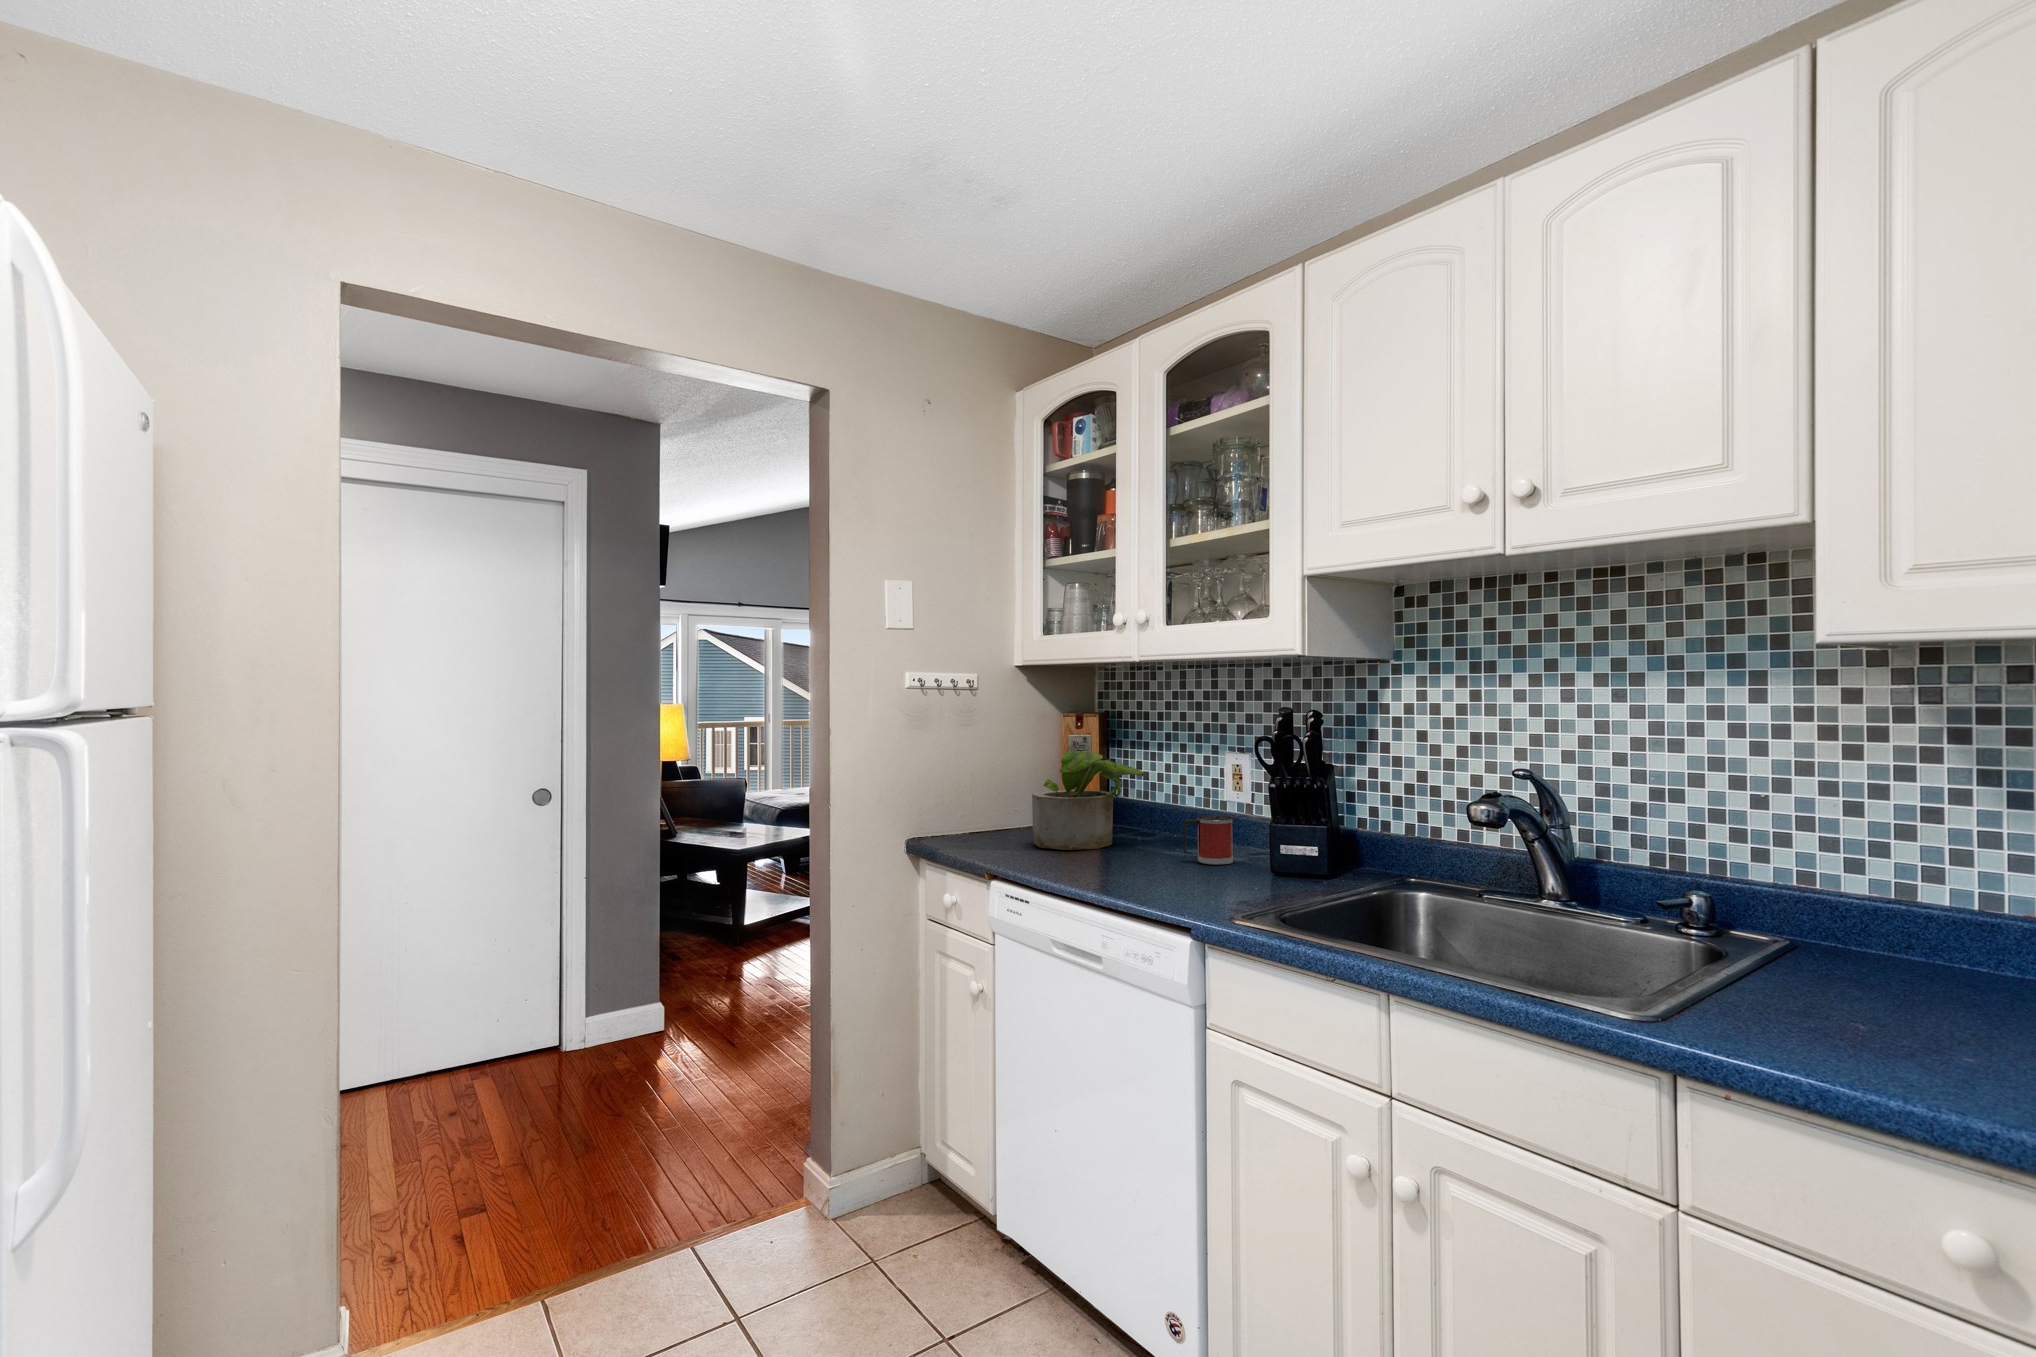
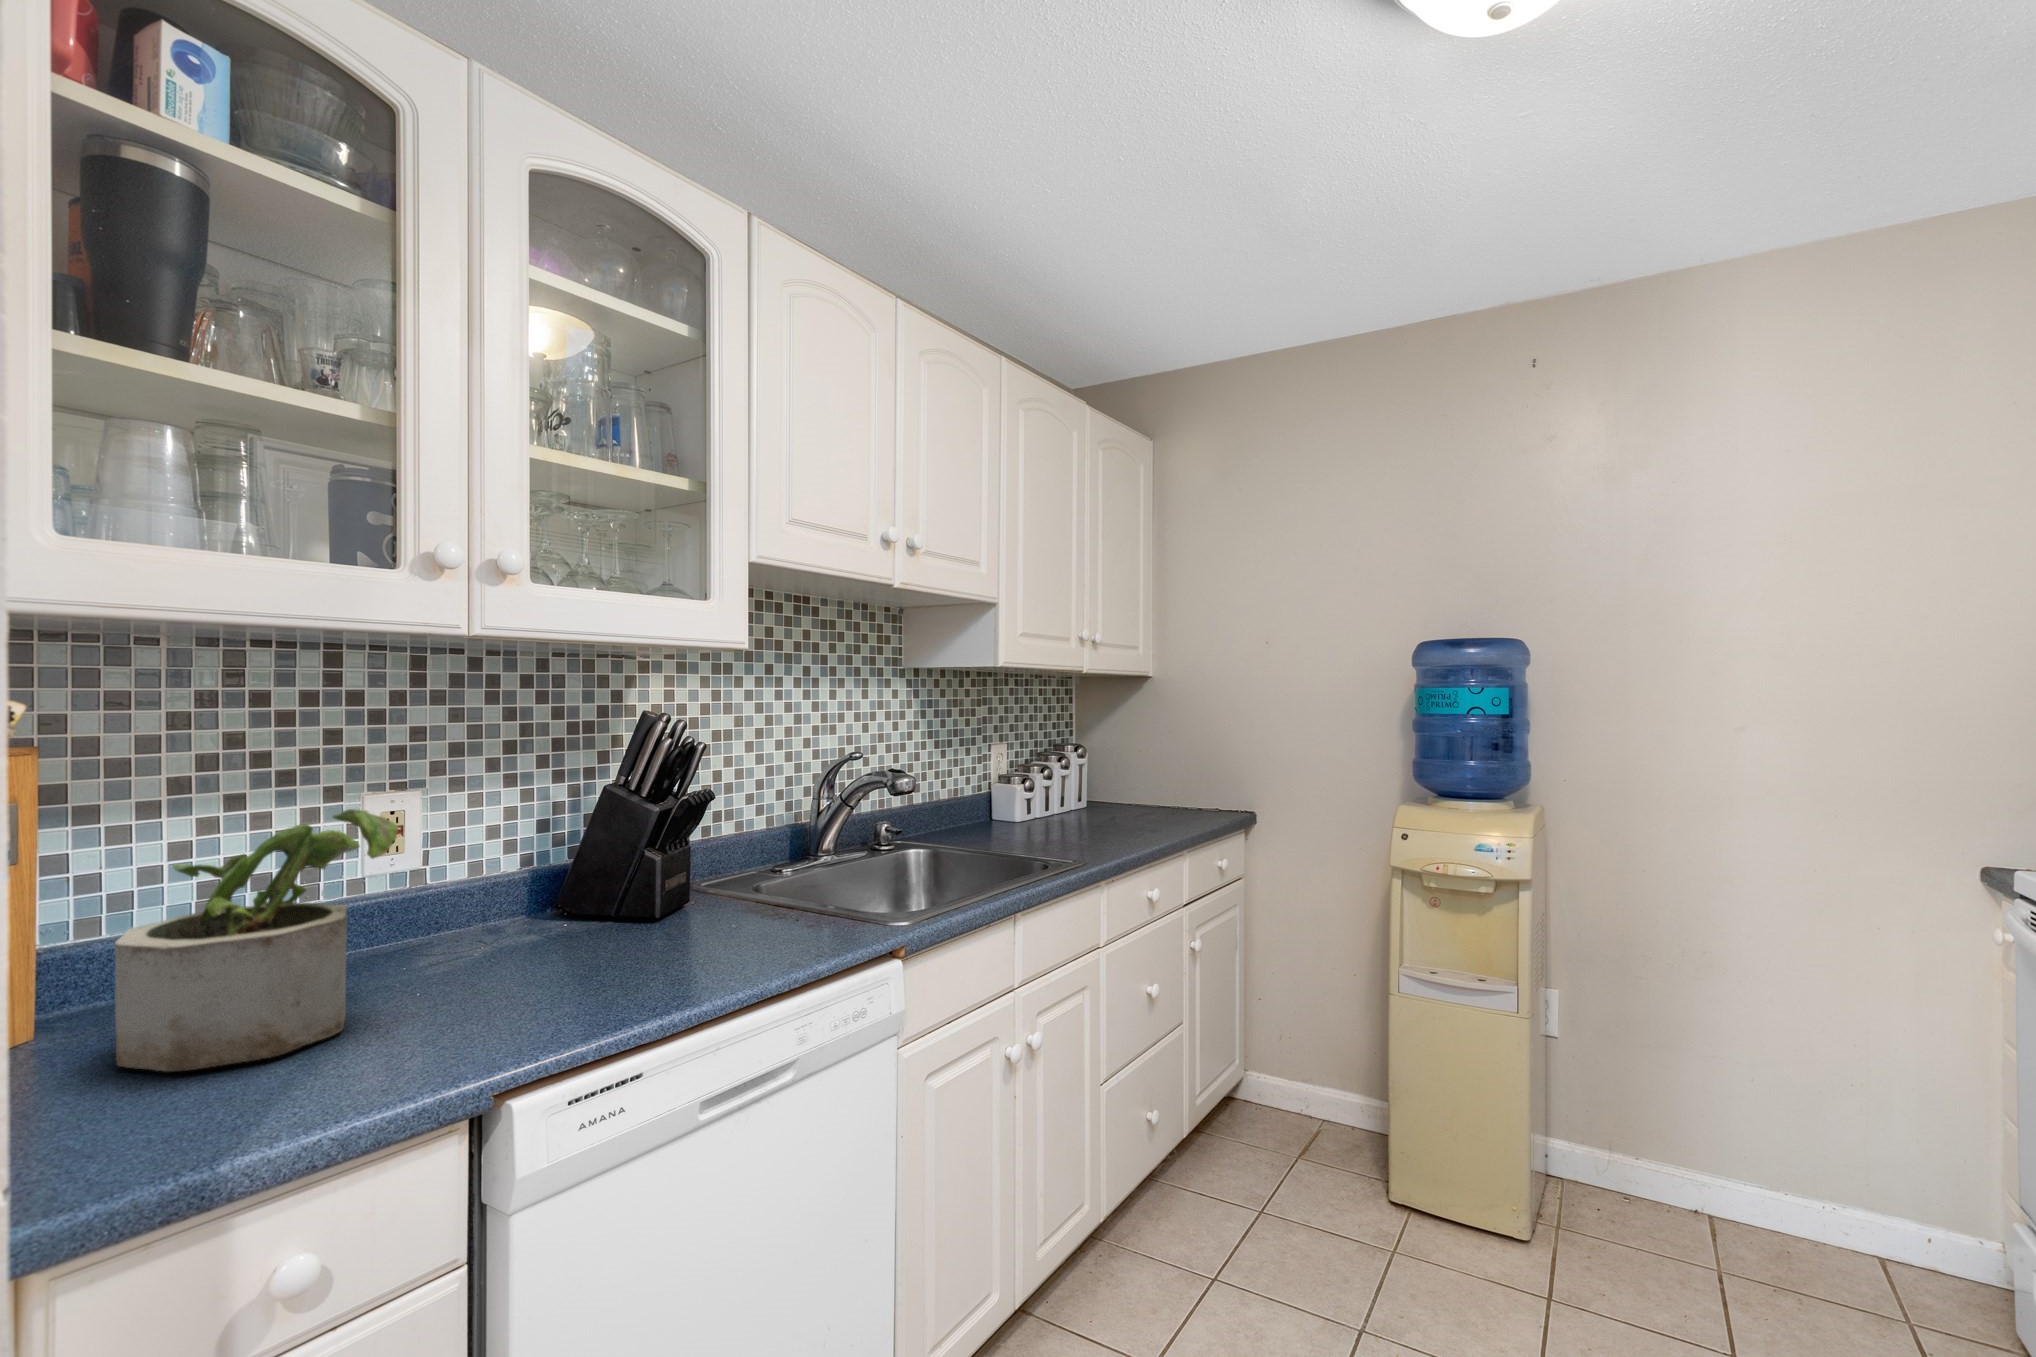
mug: present [1182,815,1235,865] -> none [553,868,608,946]

